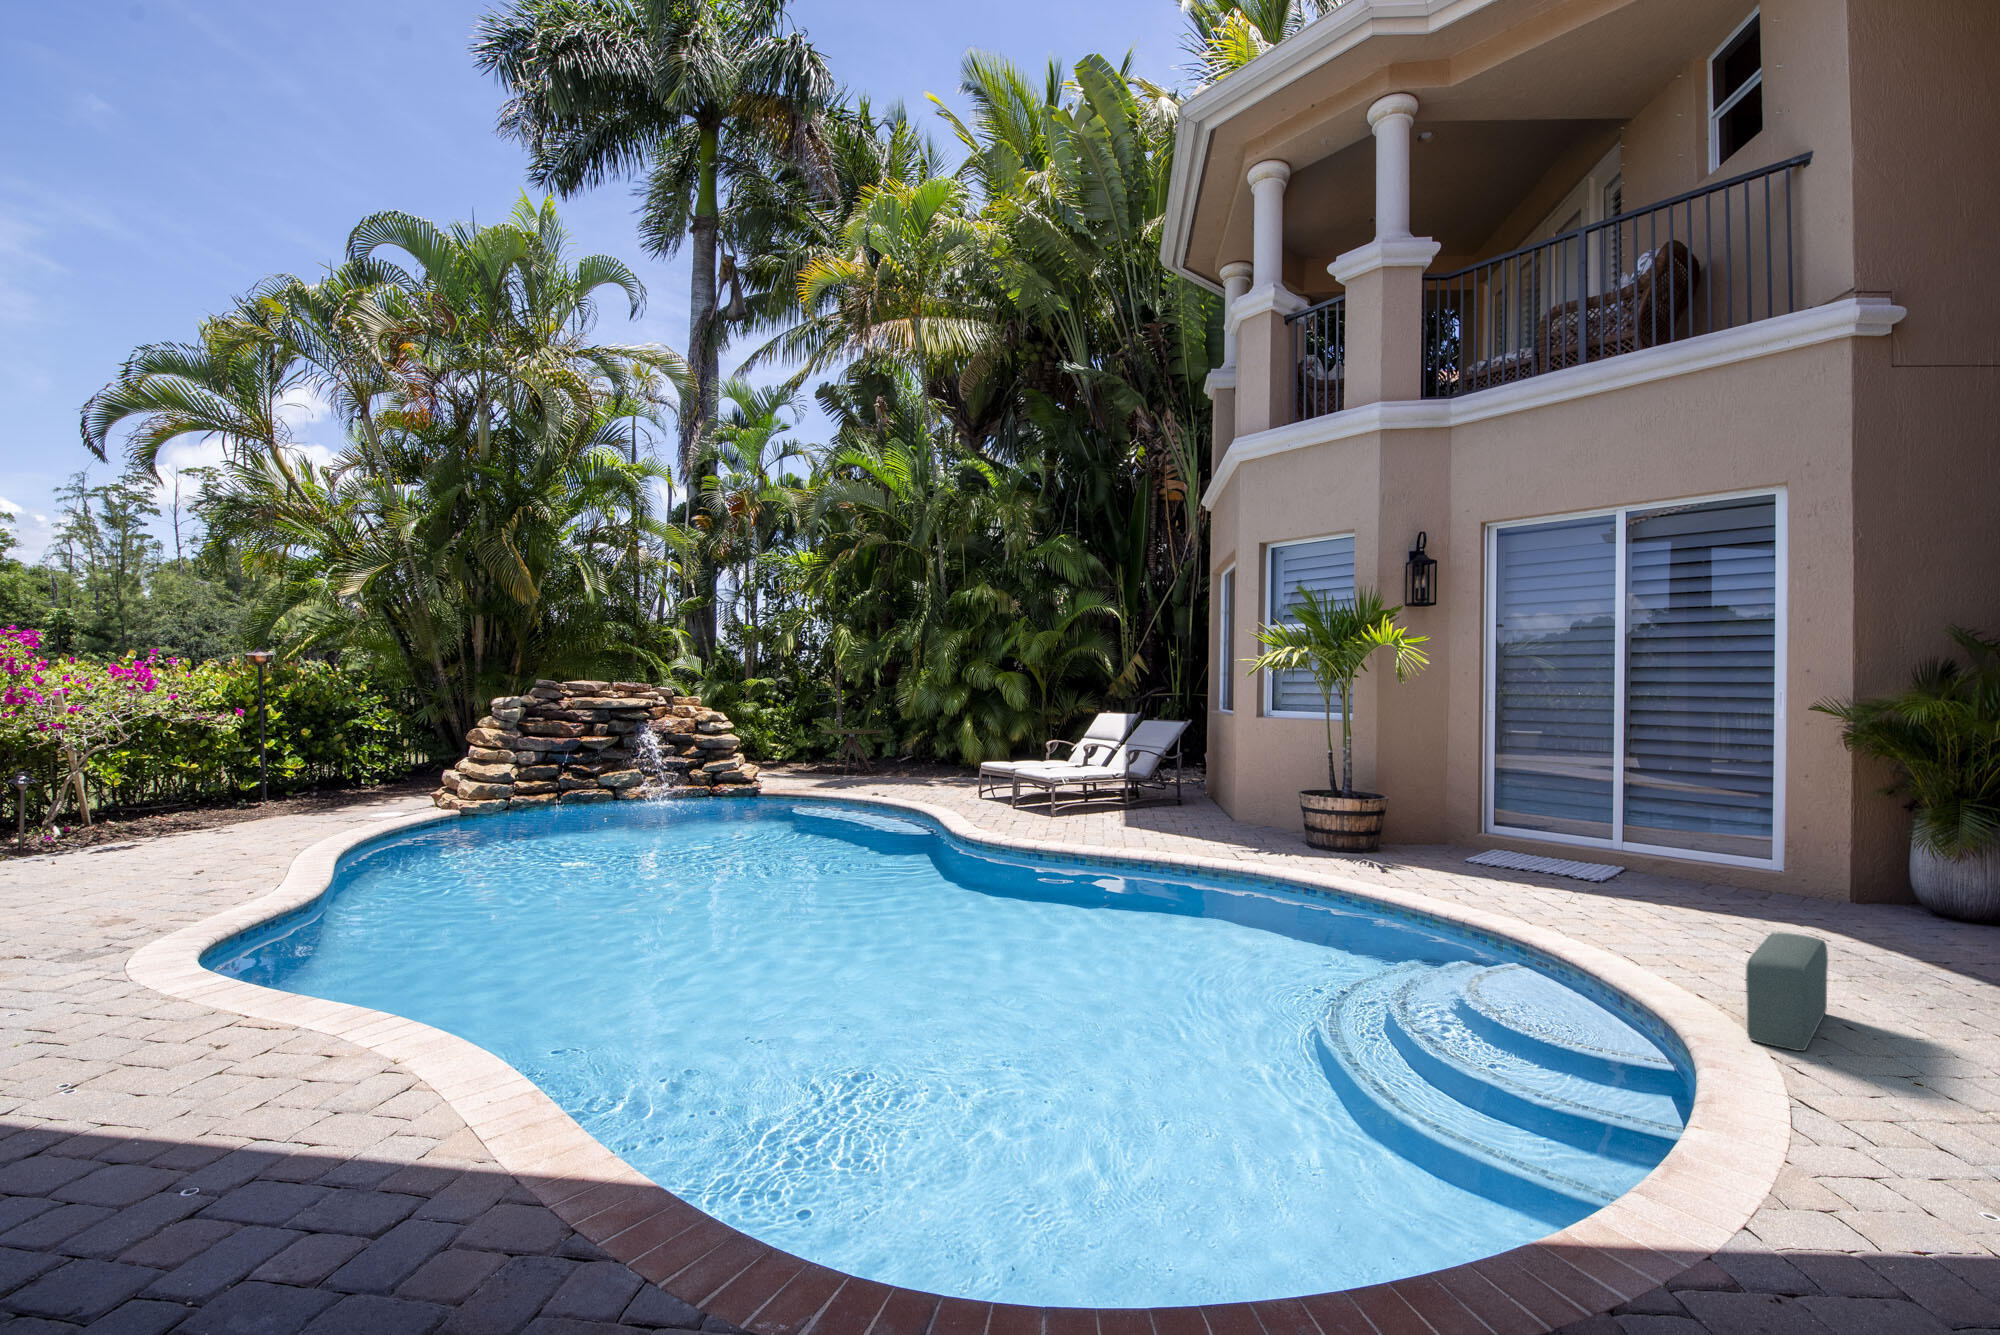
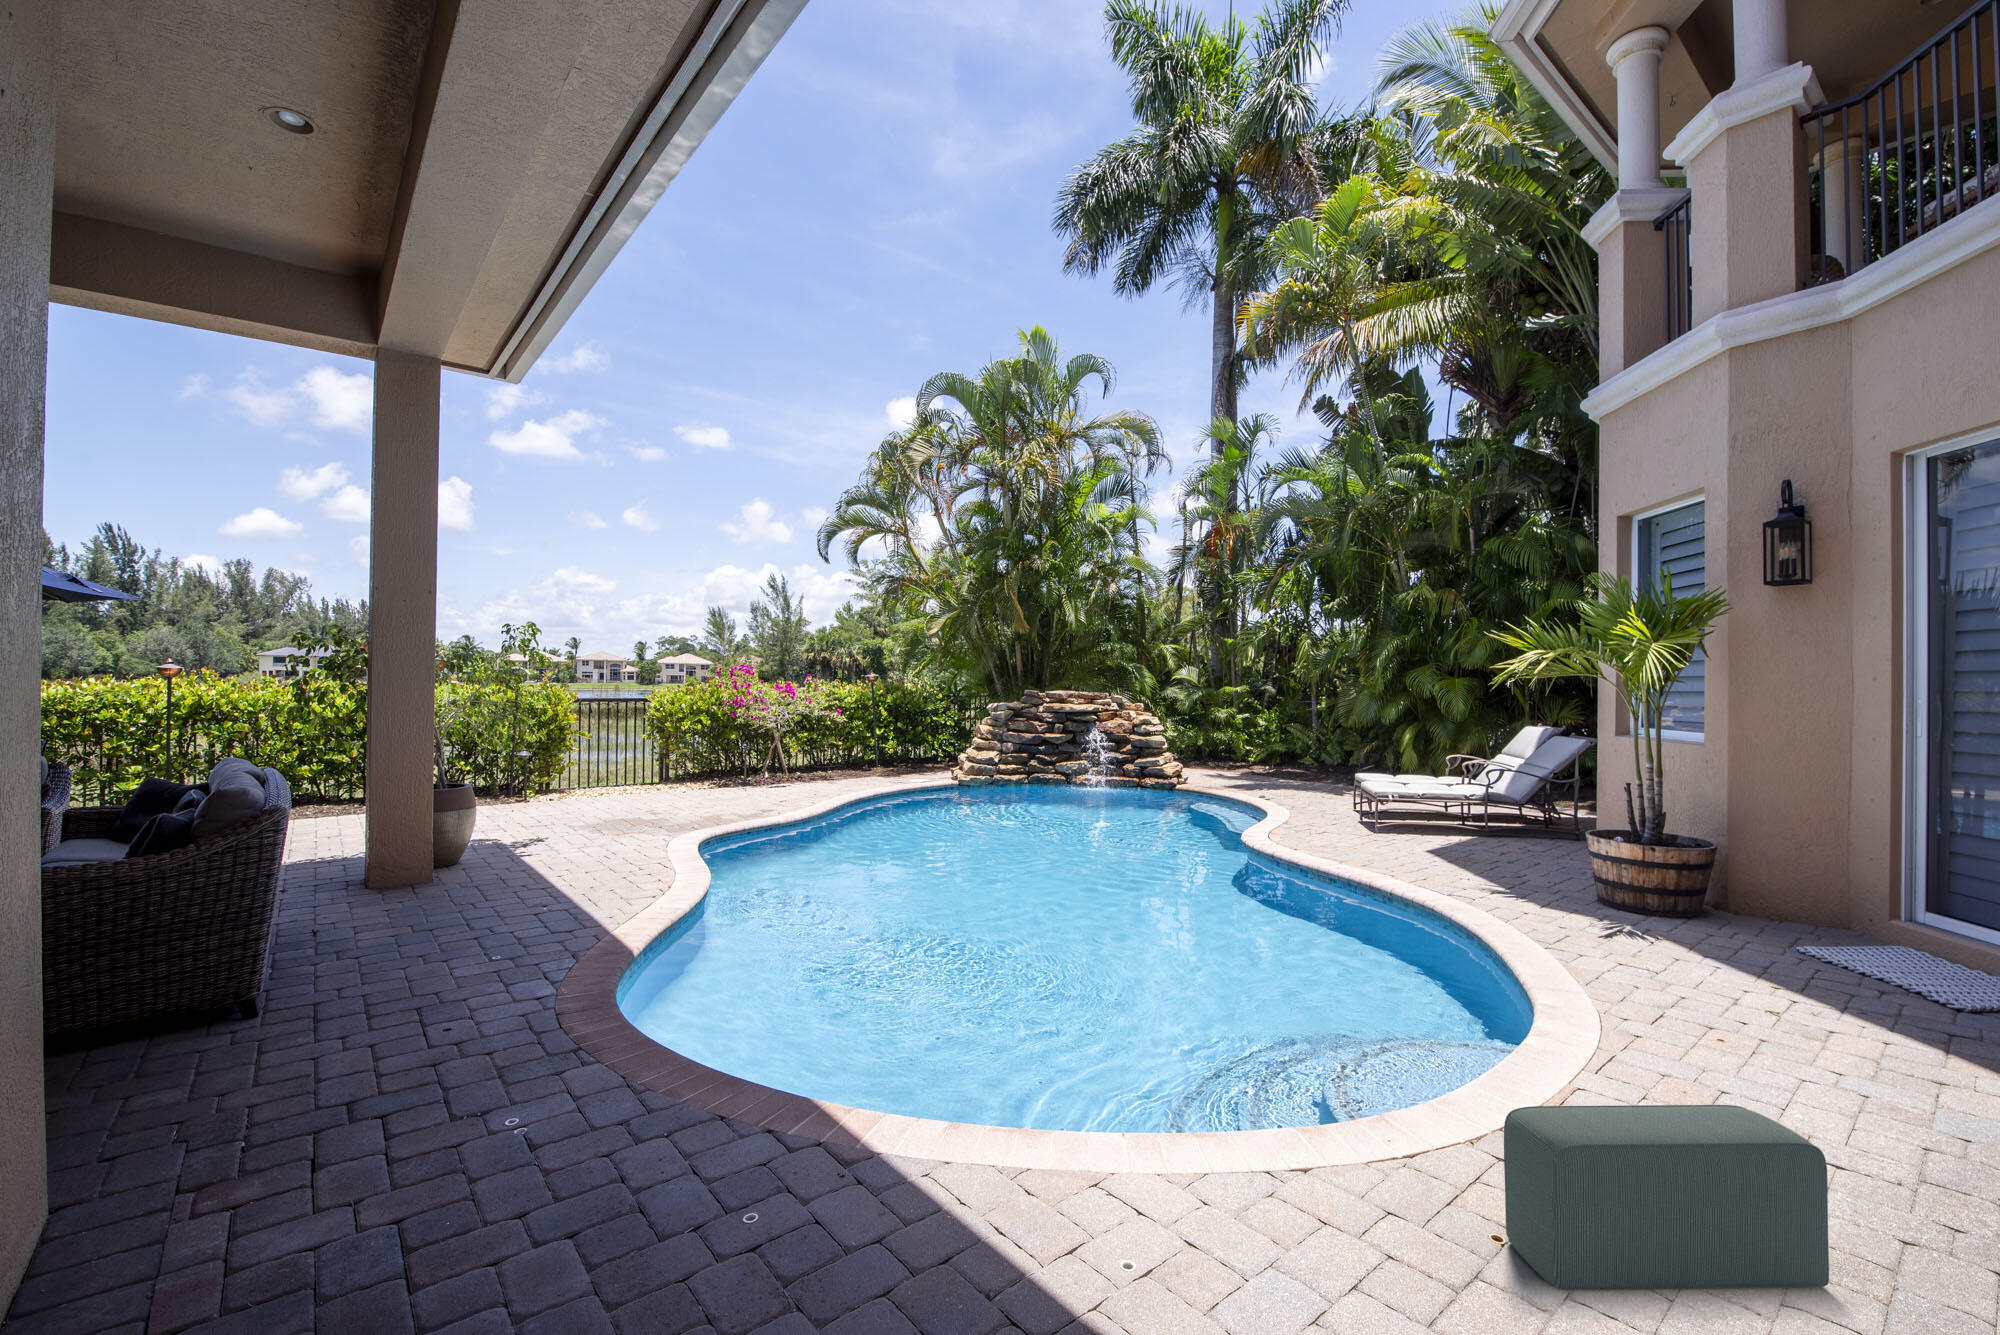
round table: present [821,729,882,774] -> none [1260,740,1318,781]

